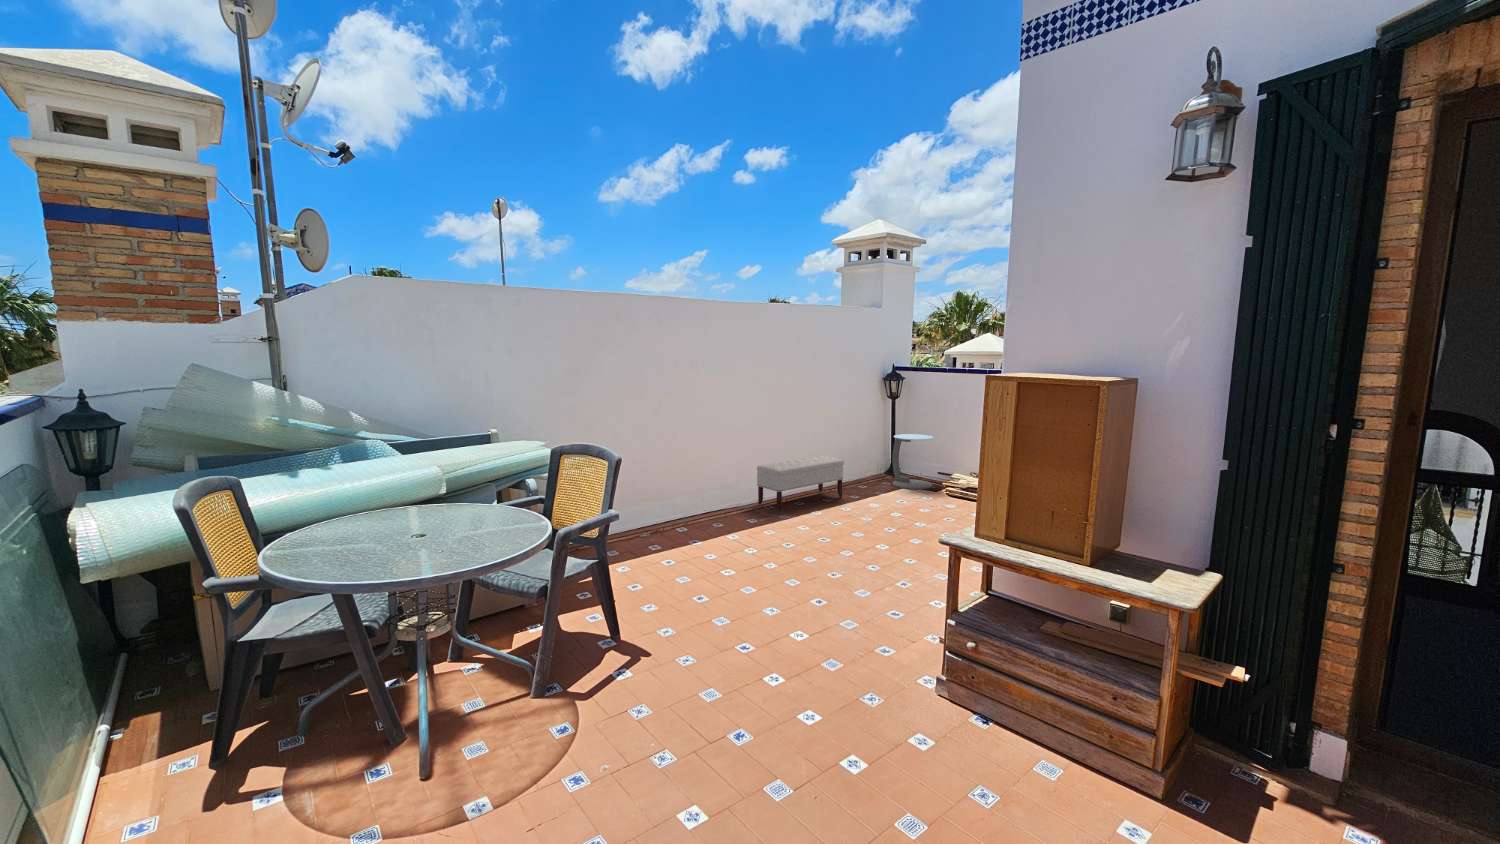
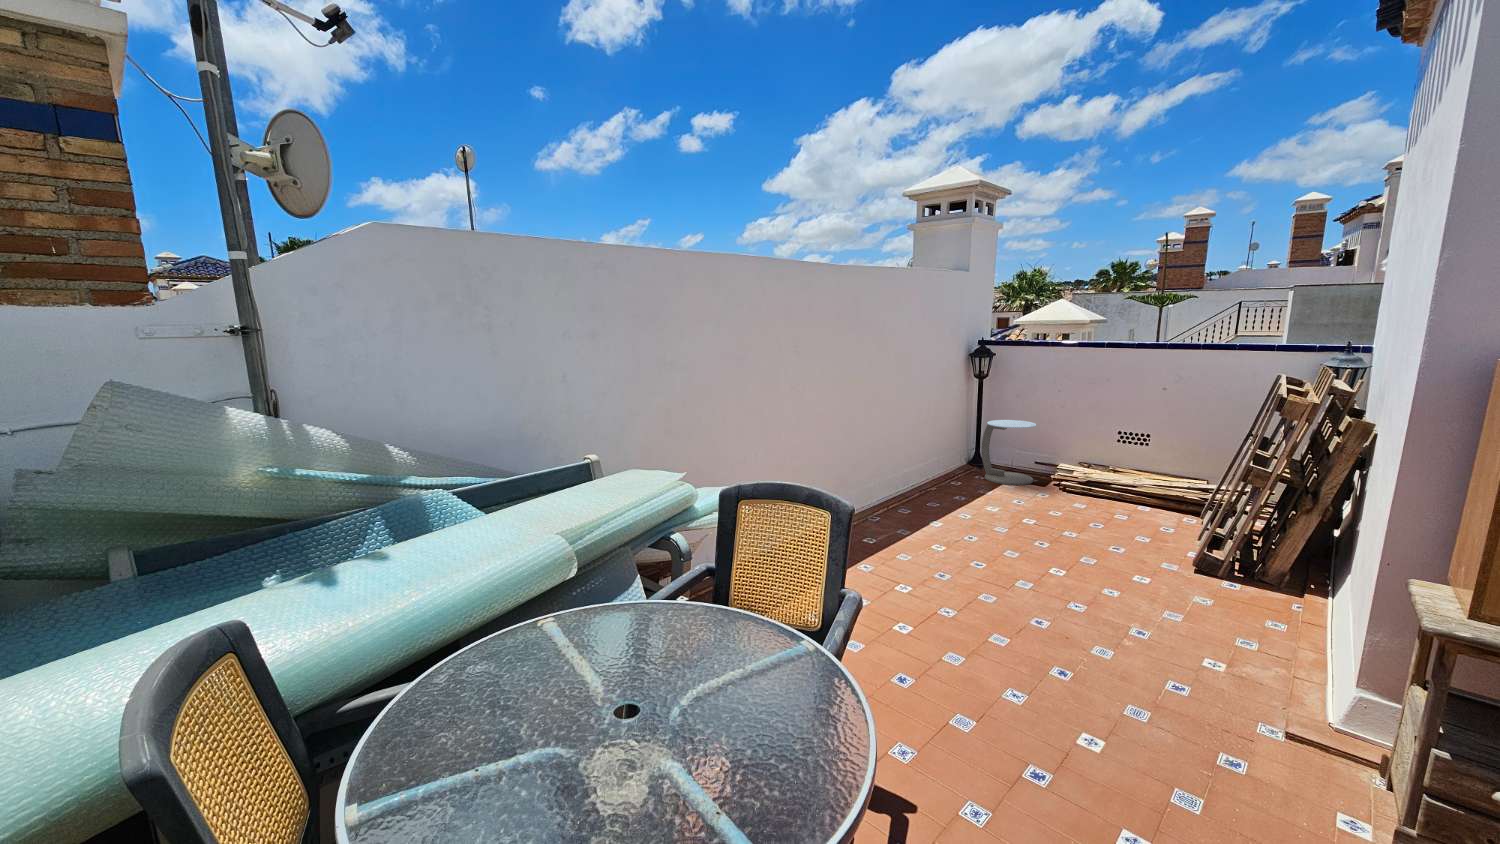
bench: present [757,456,844,511] -> none [856,451,949,524]

